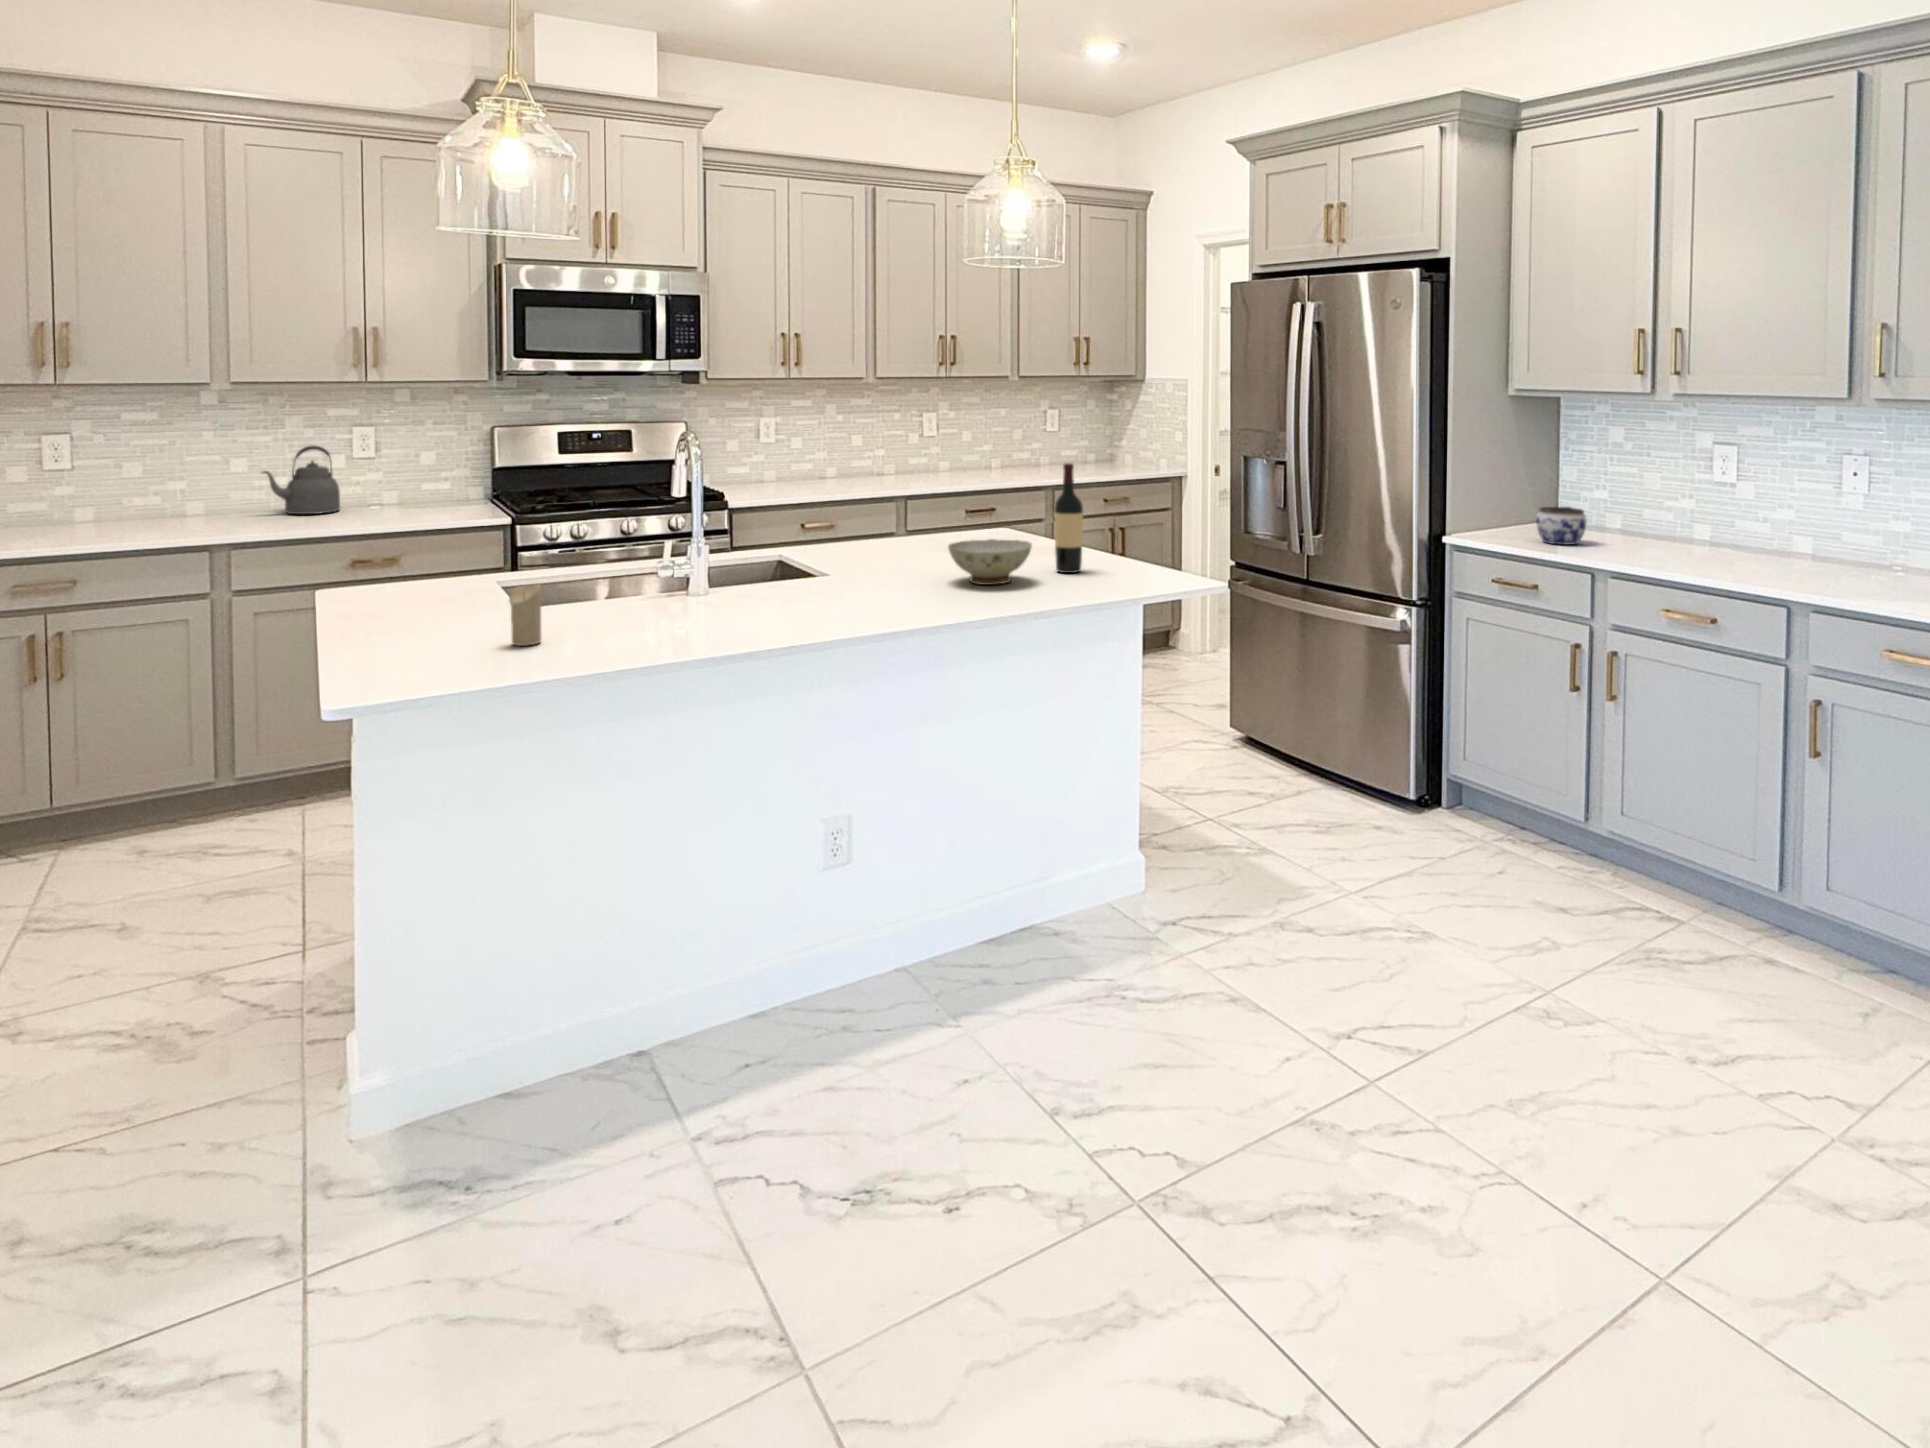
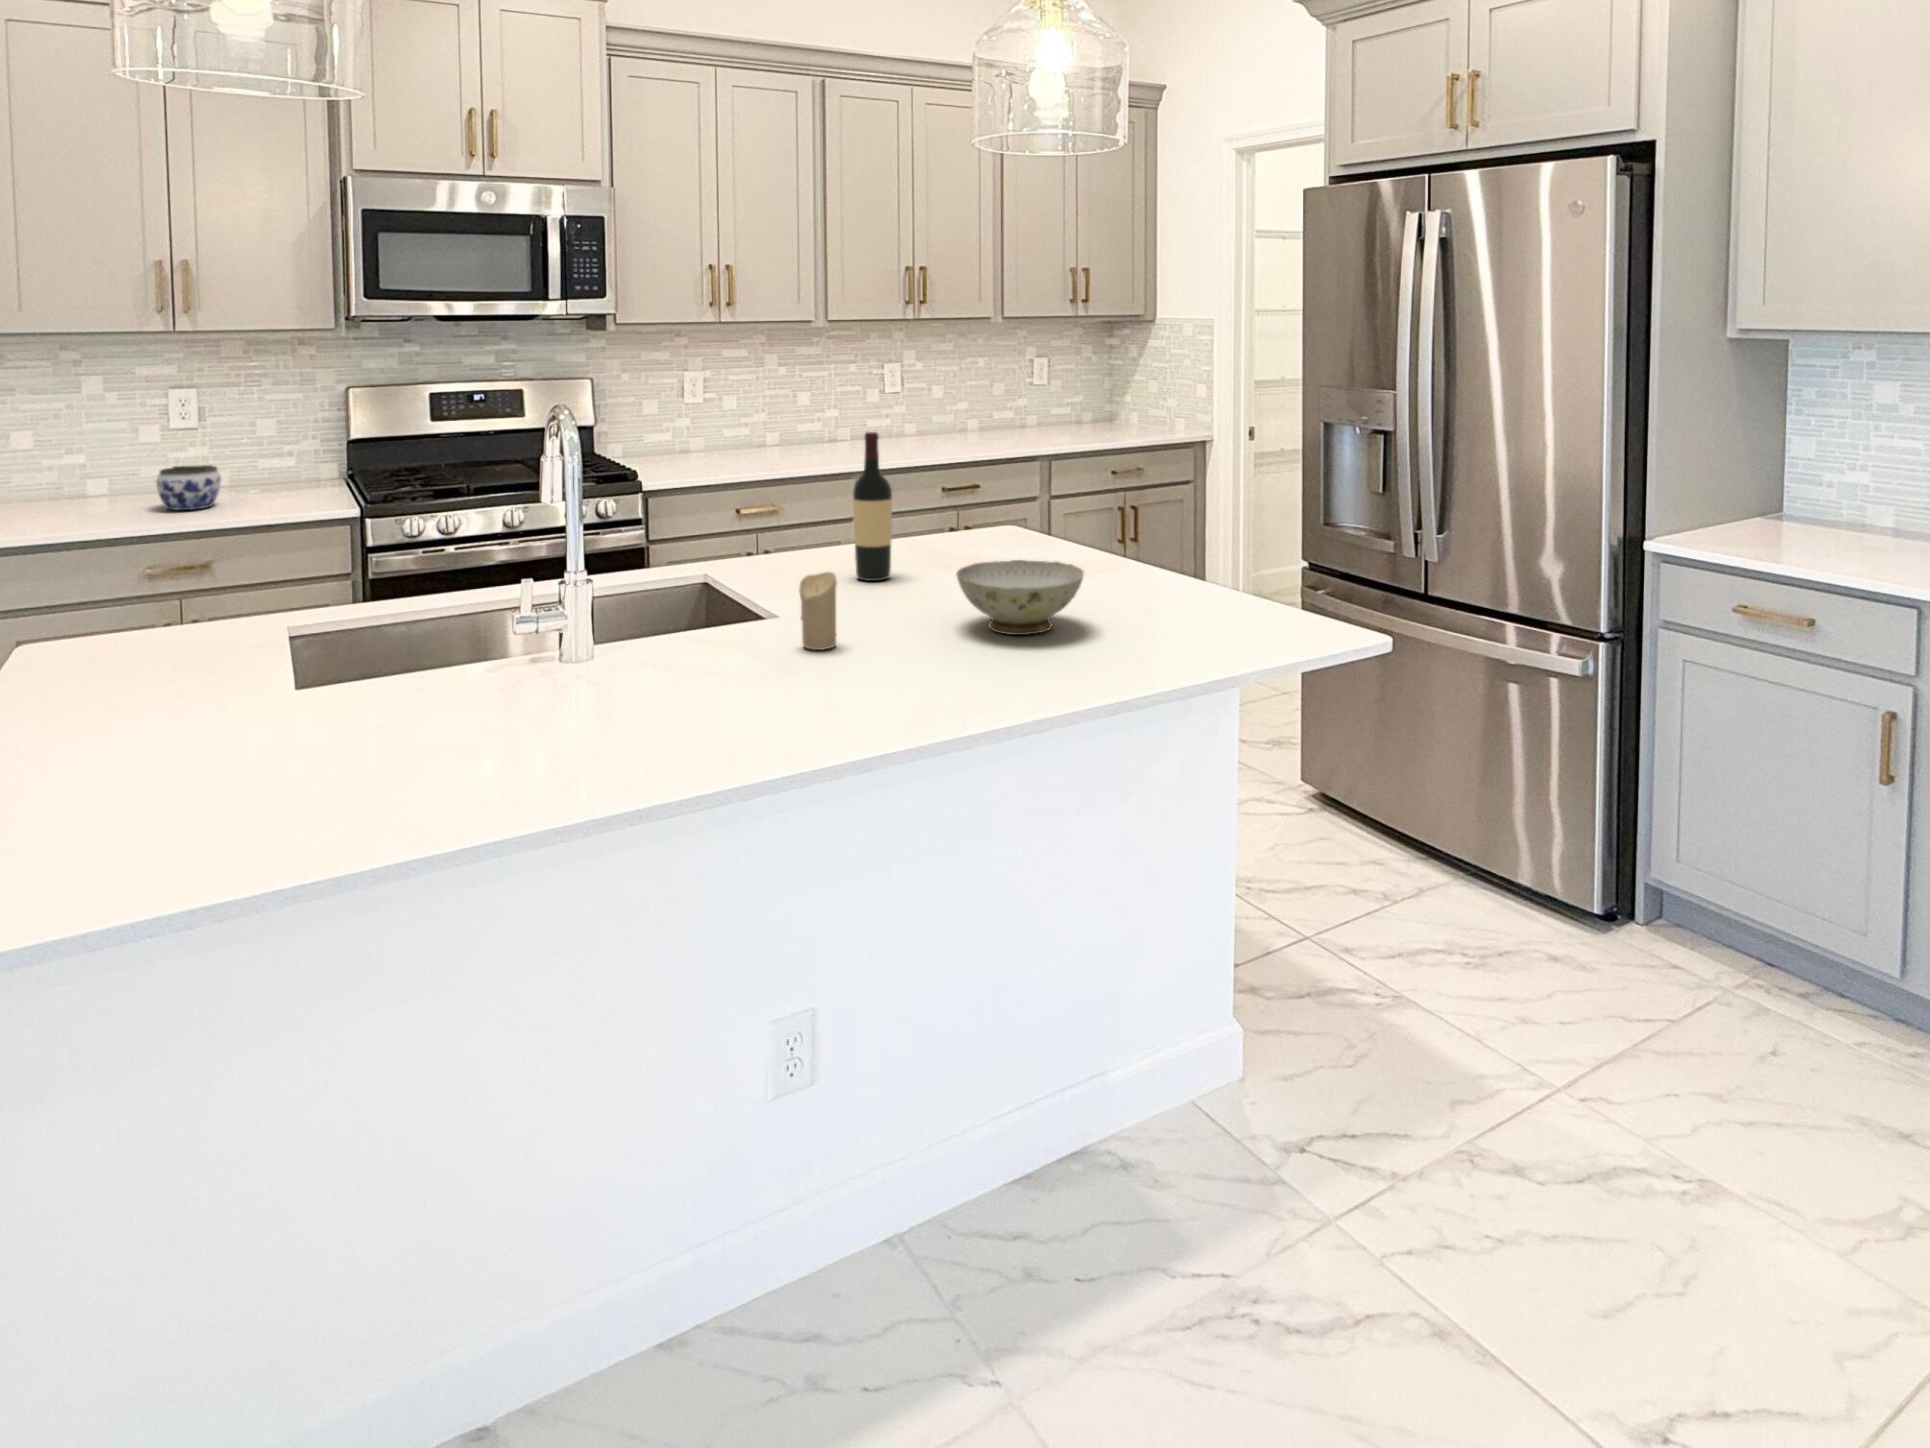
kettle: present [262,446,340,514] -> none [41,414,149,504]
wine bottle: present [1054,463,1083,573] -> present [853,432,892,581]
jar: present [1536,507,1586,545] -> present [156,465,221,510]
candle: present [509,584,542,646] -> present [799,572,837,650]

